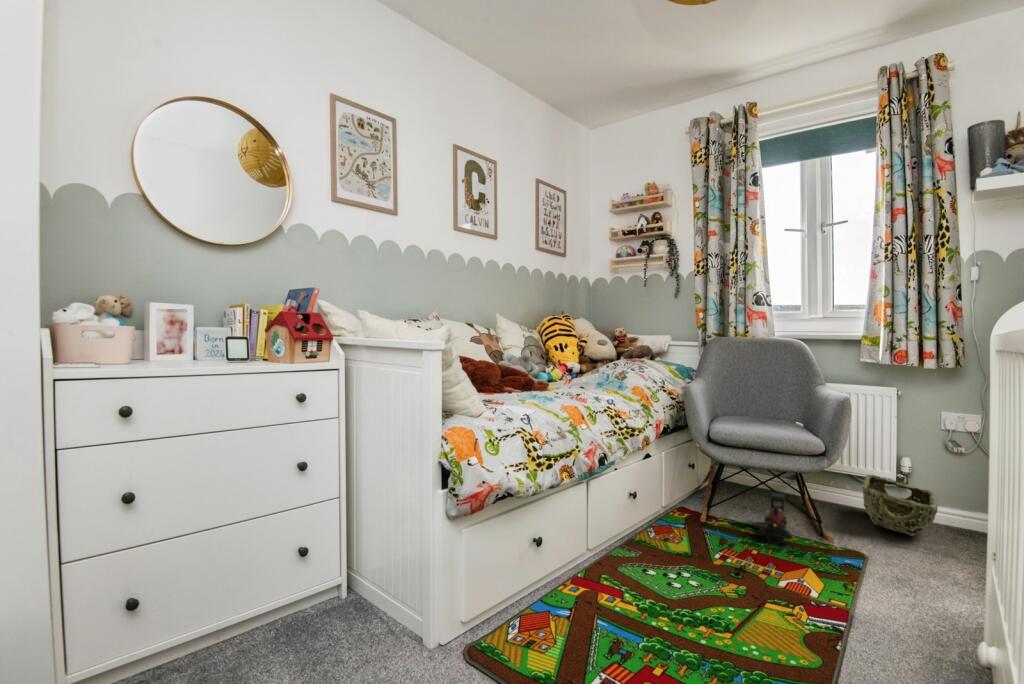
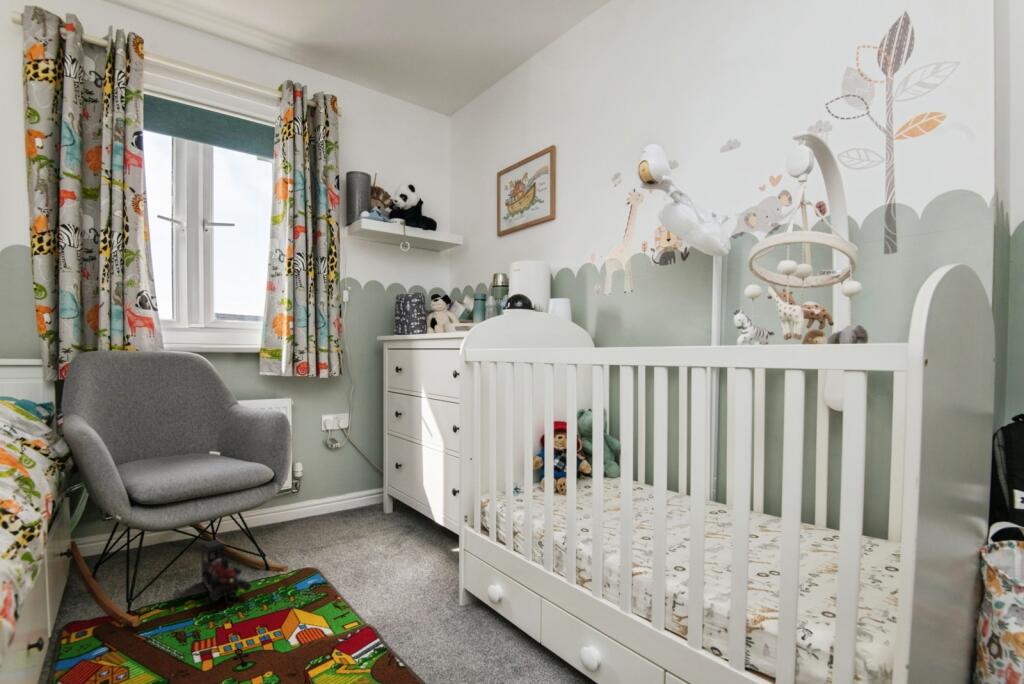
woven basket: present [862,475,938,536] -> none [268,488,344,536]

